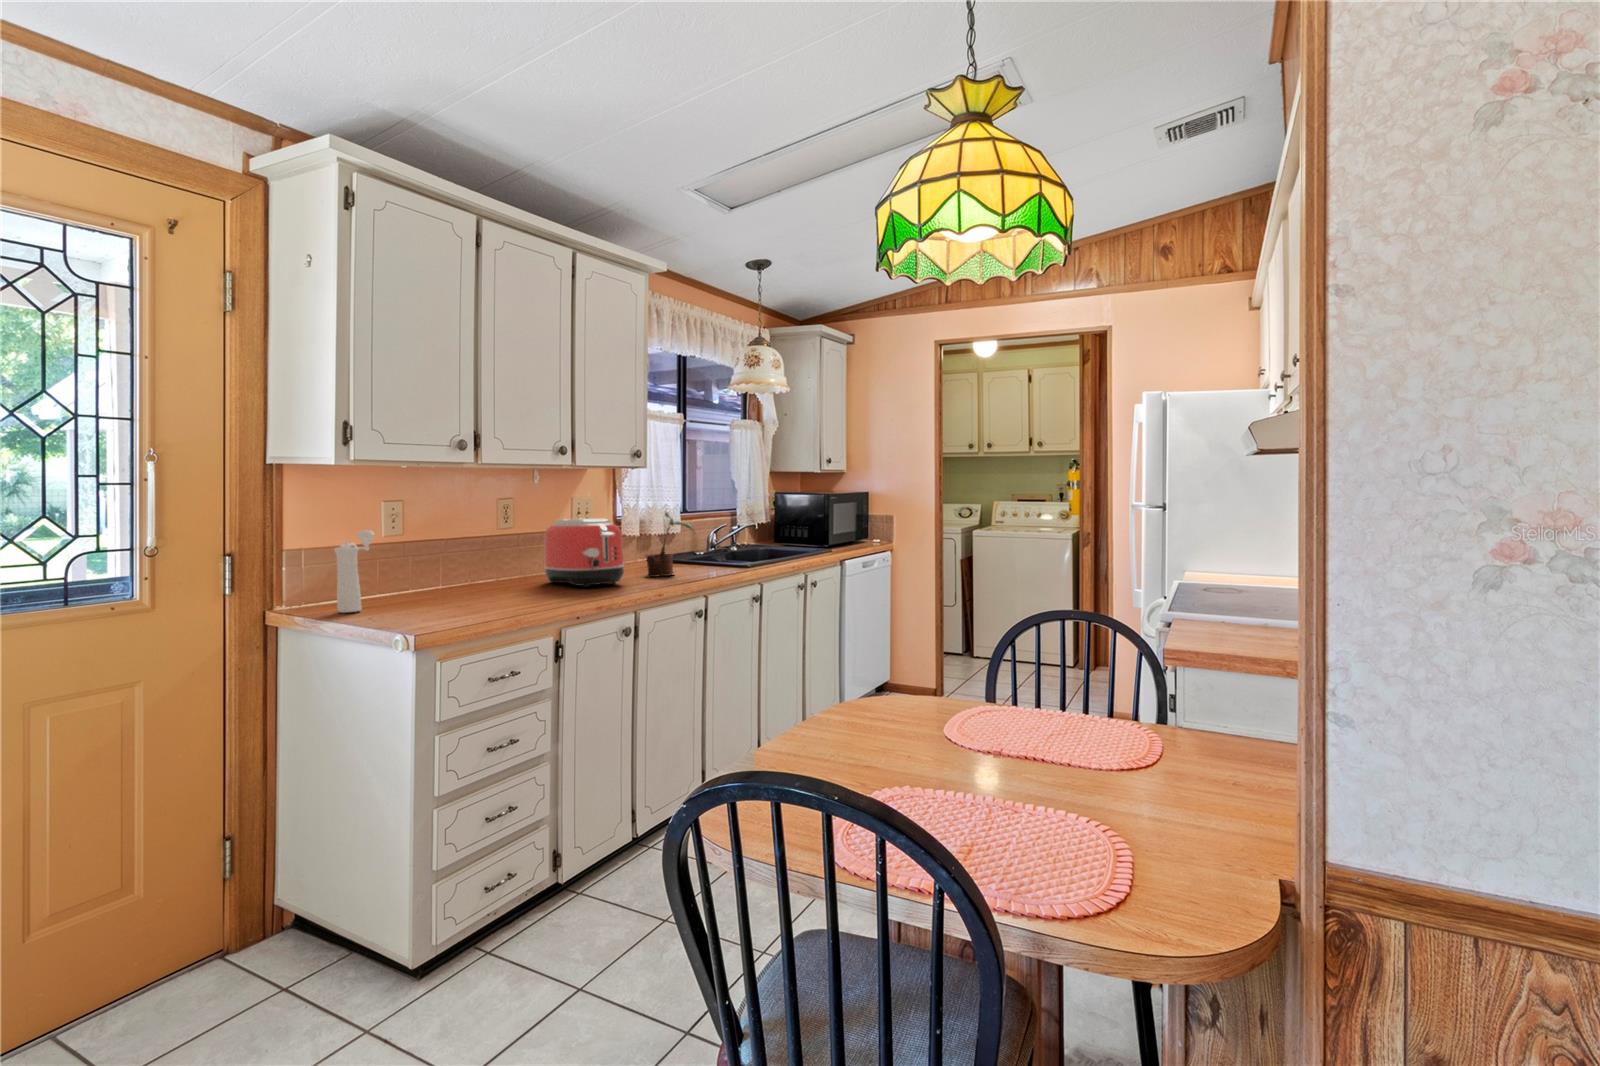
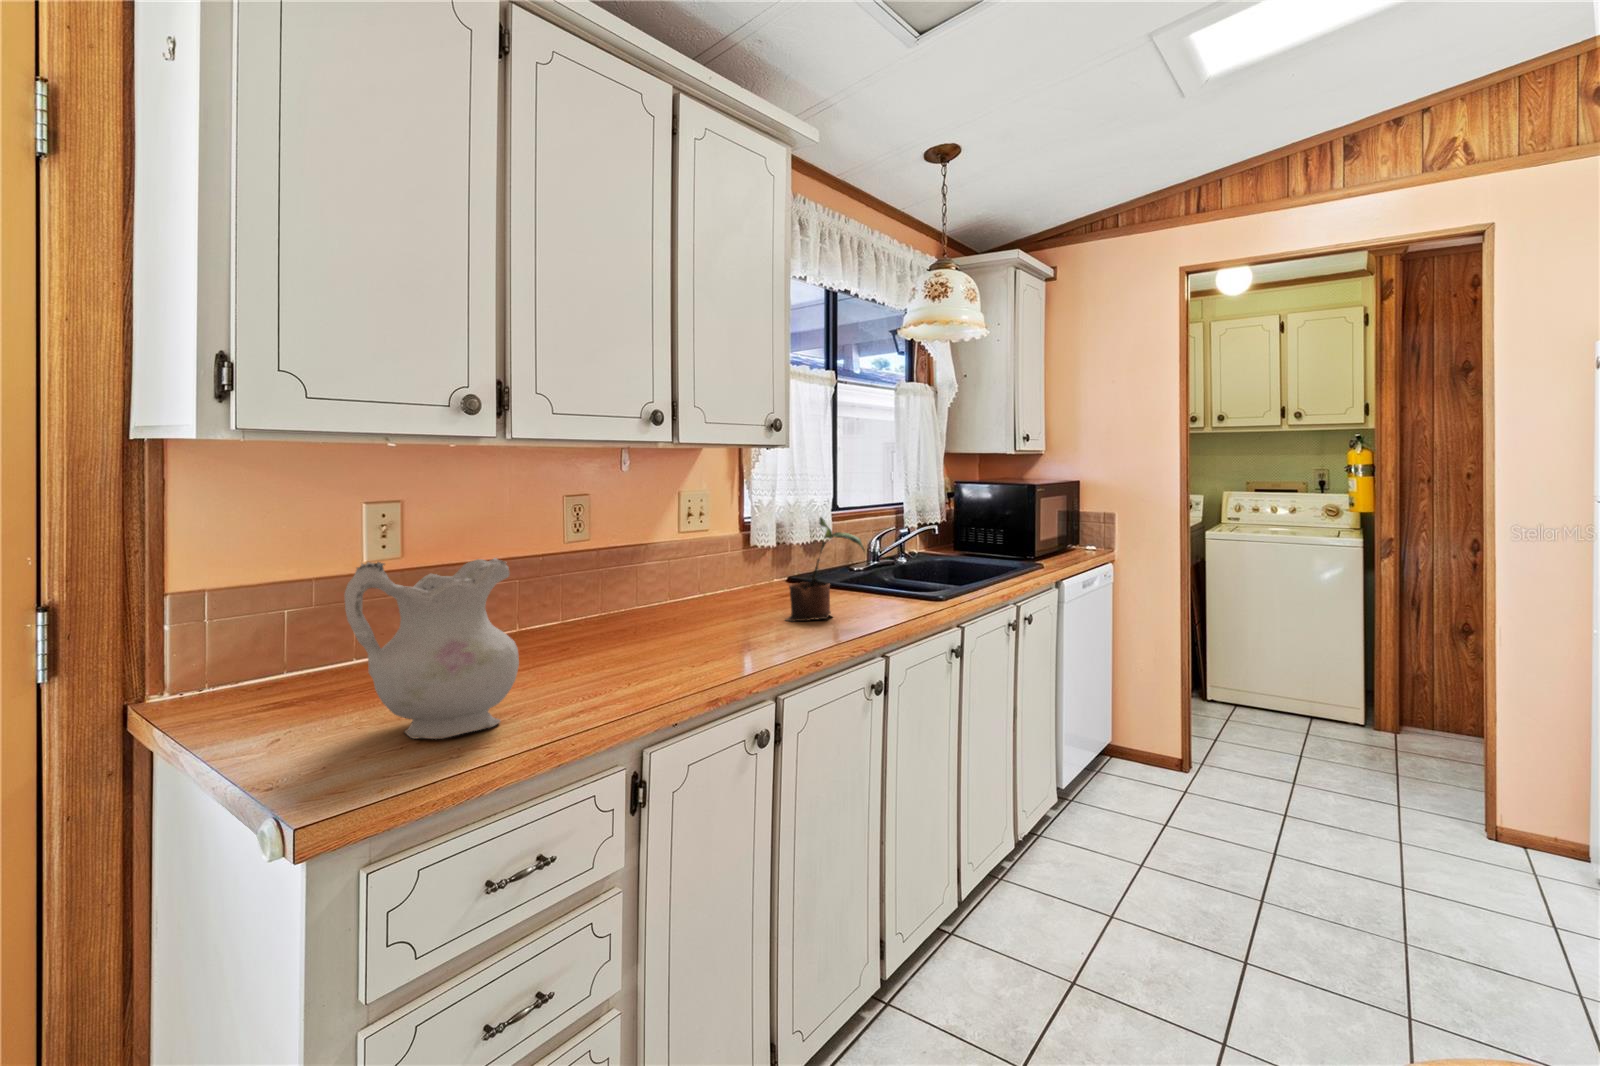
toaster: present [544,518,624,587] -> none [629,530,758,648]
ceramic pitcher: none [410,526,495,616] -> present [344,558,519,739]
pepper mill: present [335,530,374,613] -> none [230,560,325,719]

